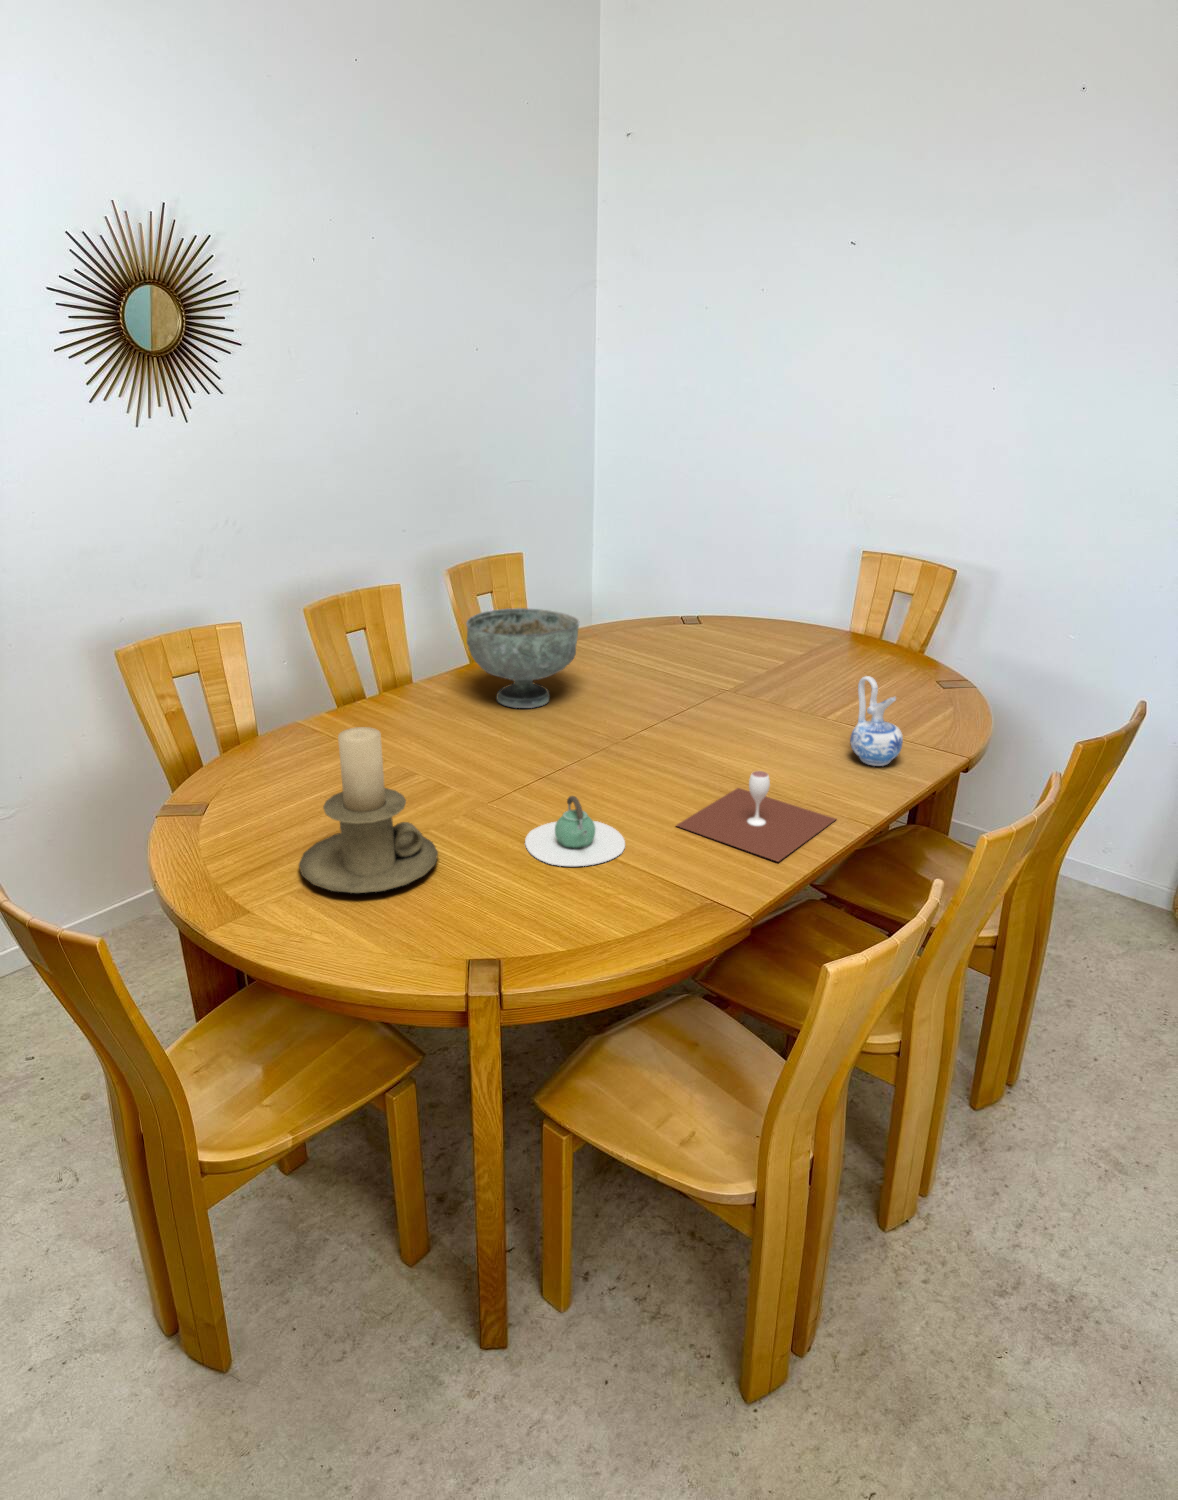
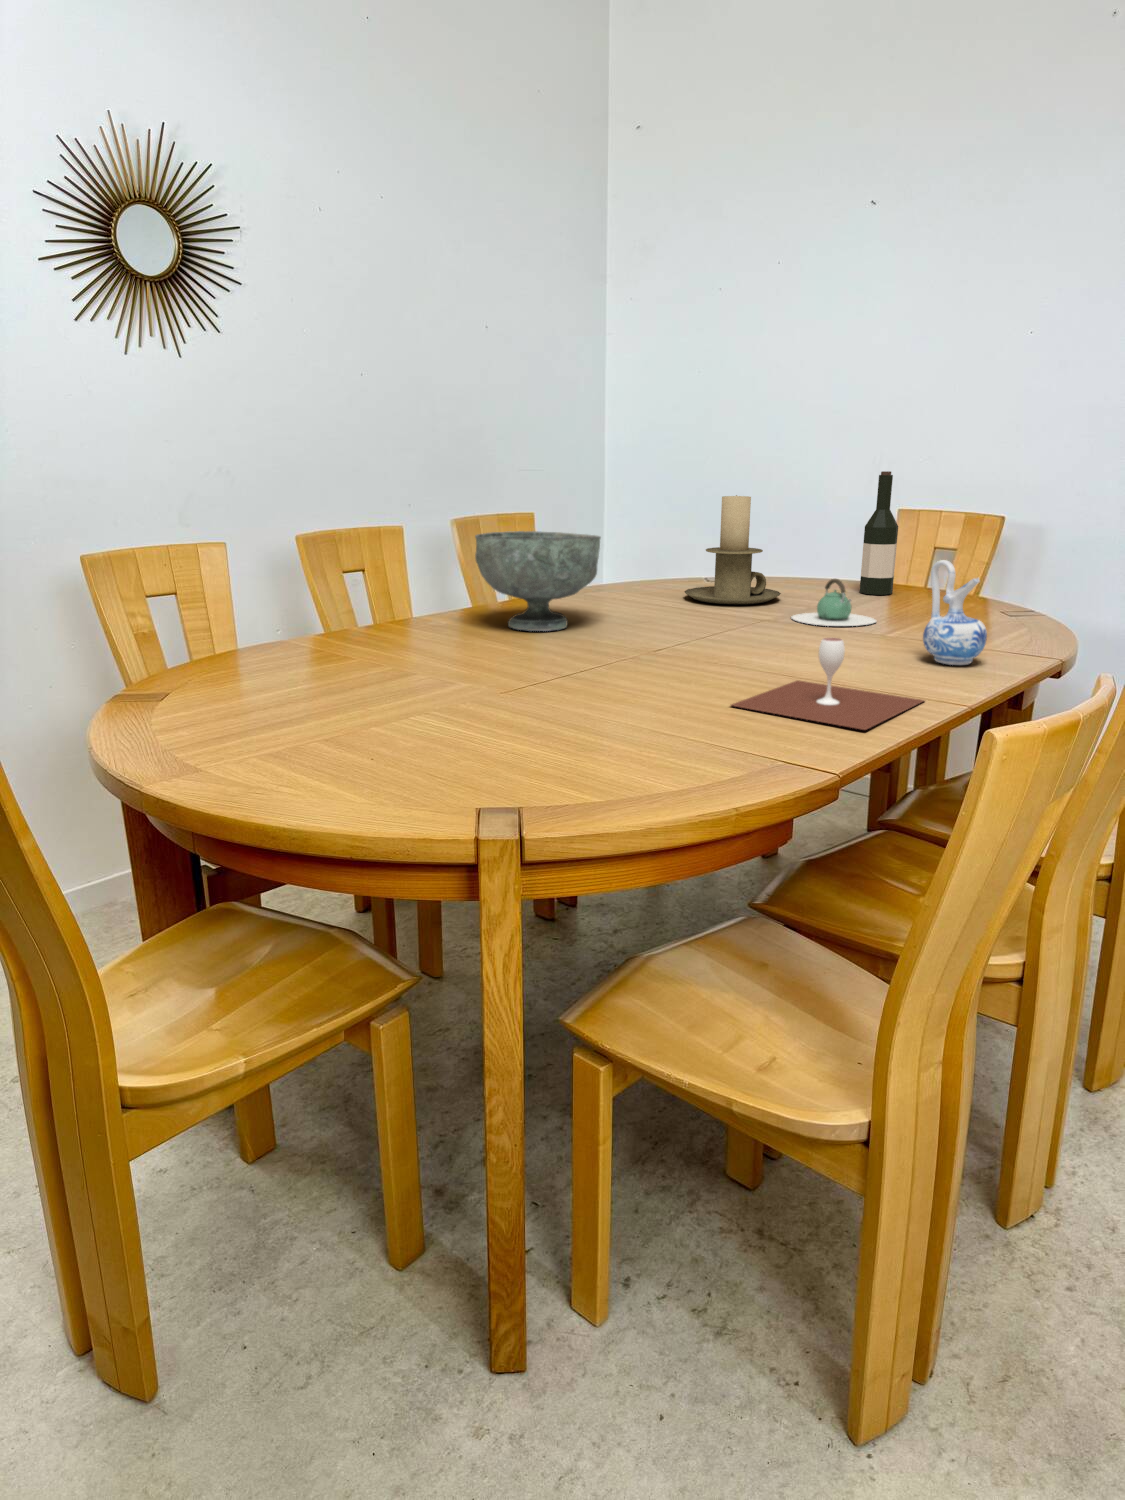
wine bottle: none [821,534,857,647] -> present [859,471,898,595]
candle holder: present [299,727,438,893] -> present [684,495,781,604]
teapot: present [525,796,625,866] -> present [791,579,876,626]

